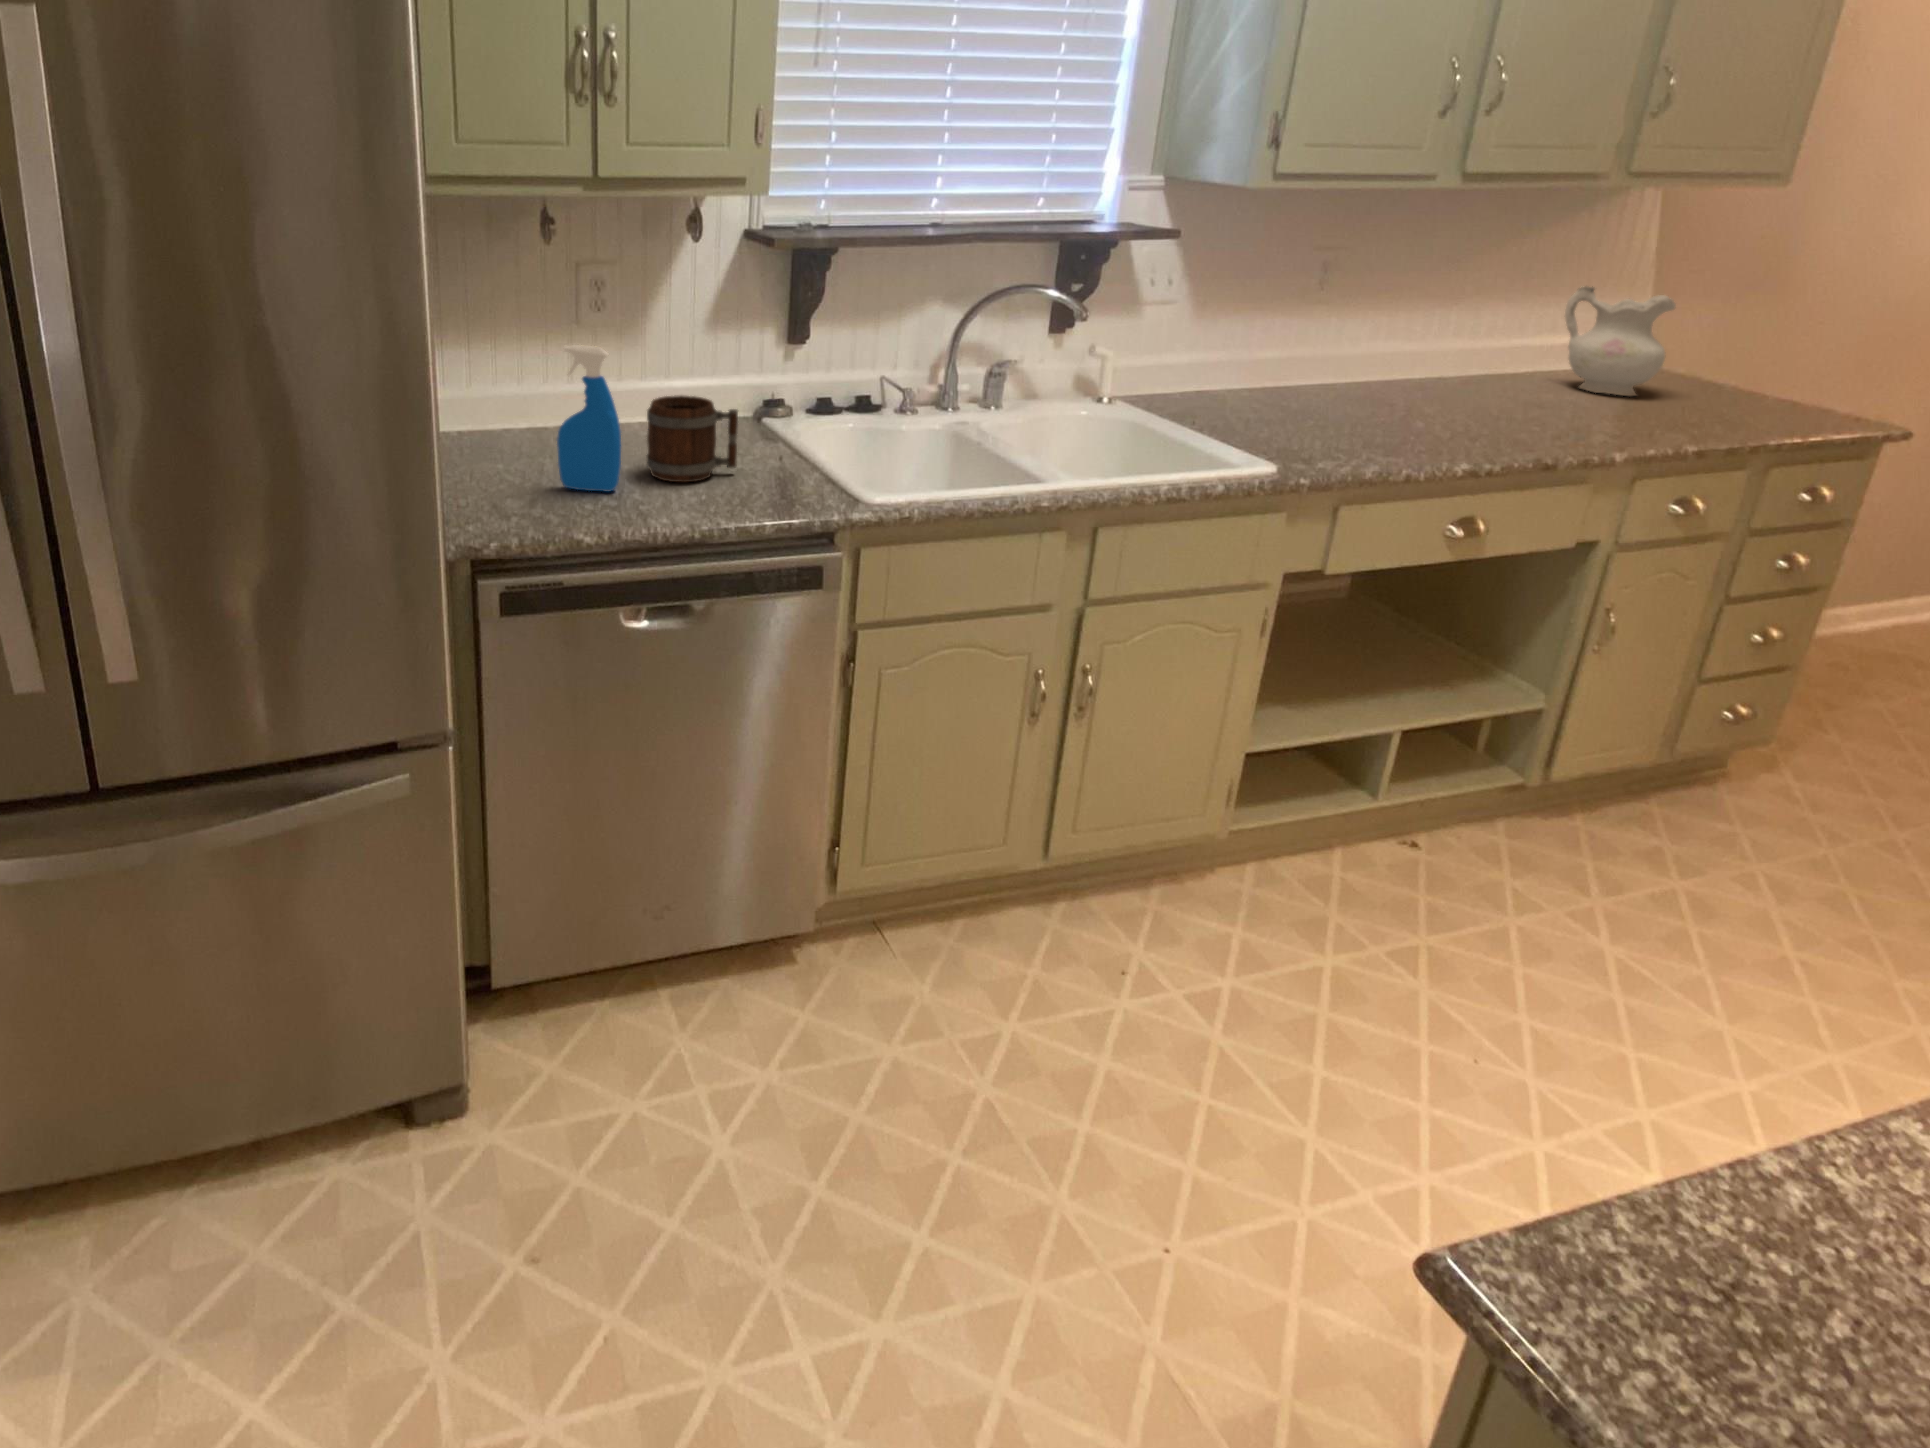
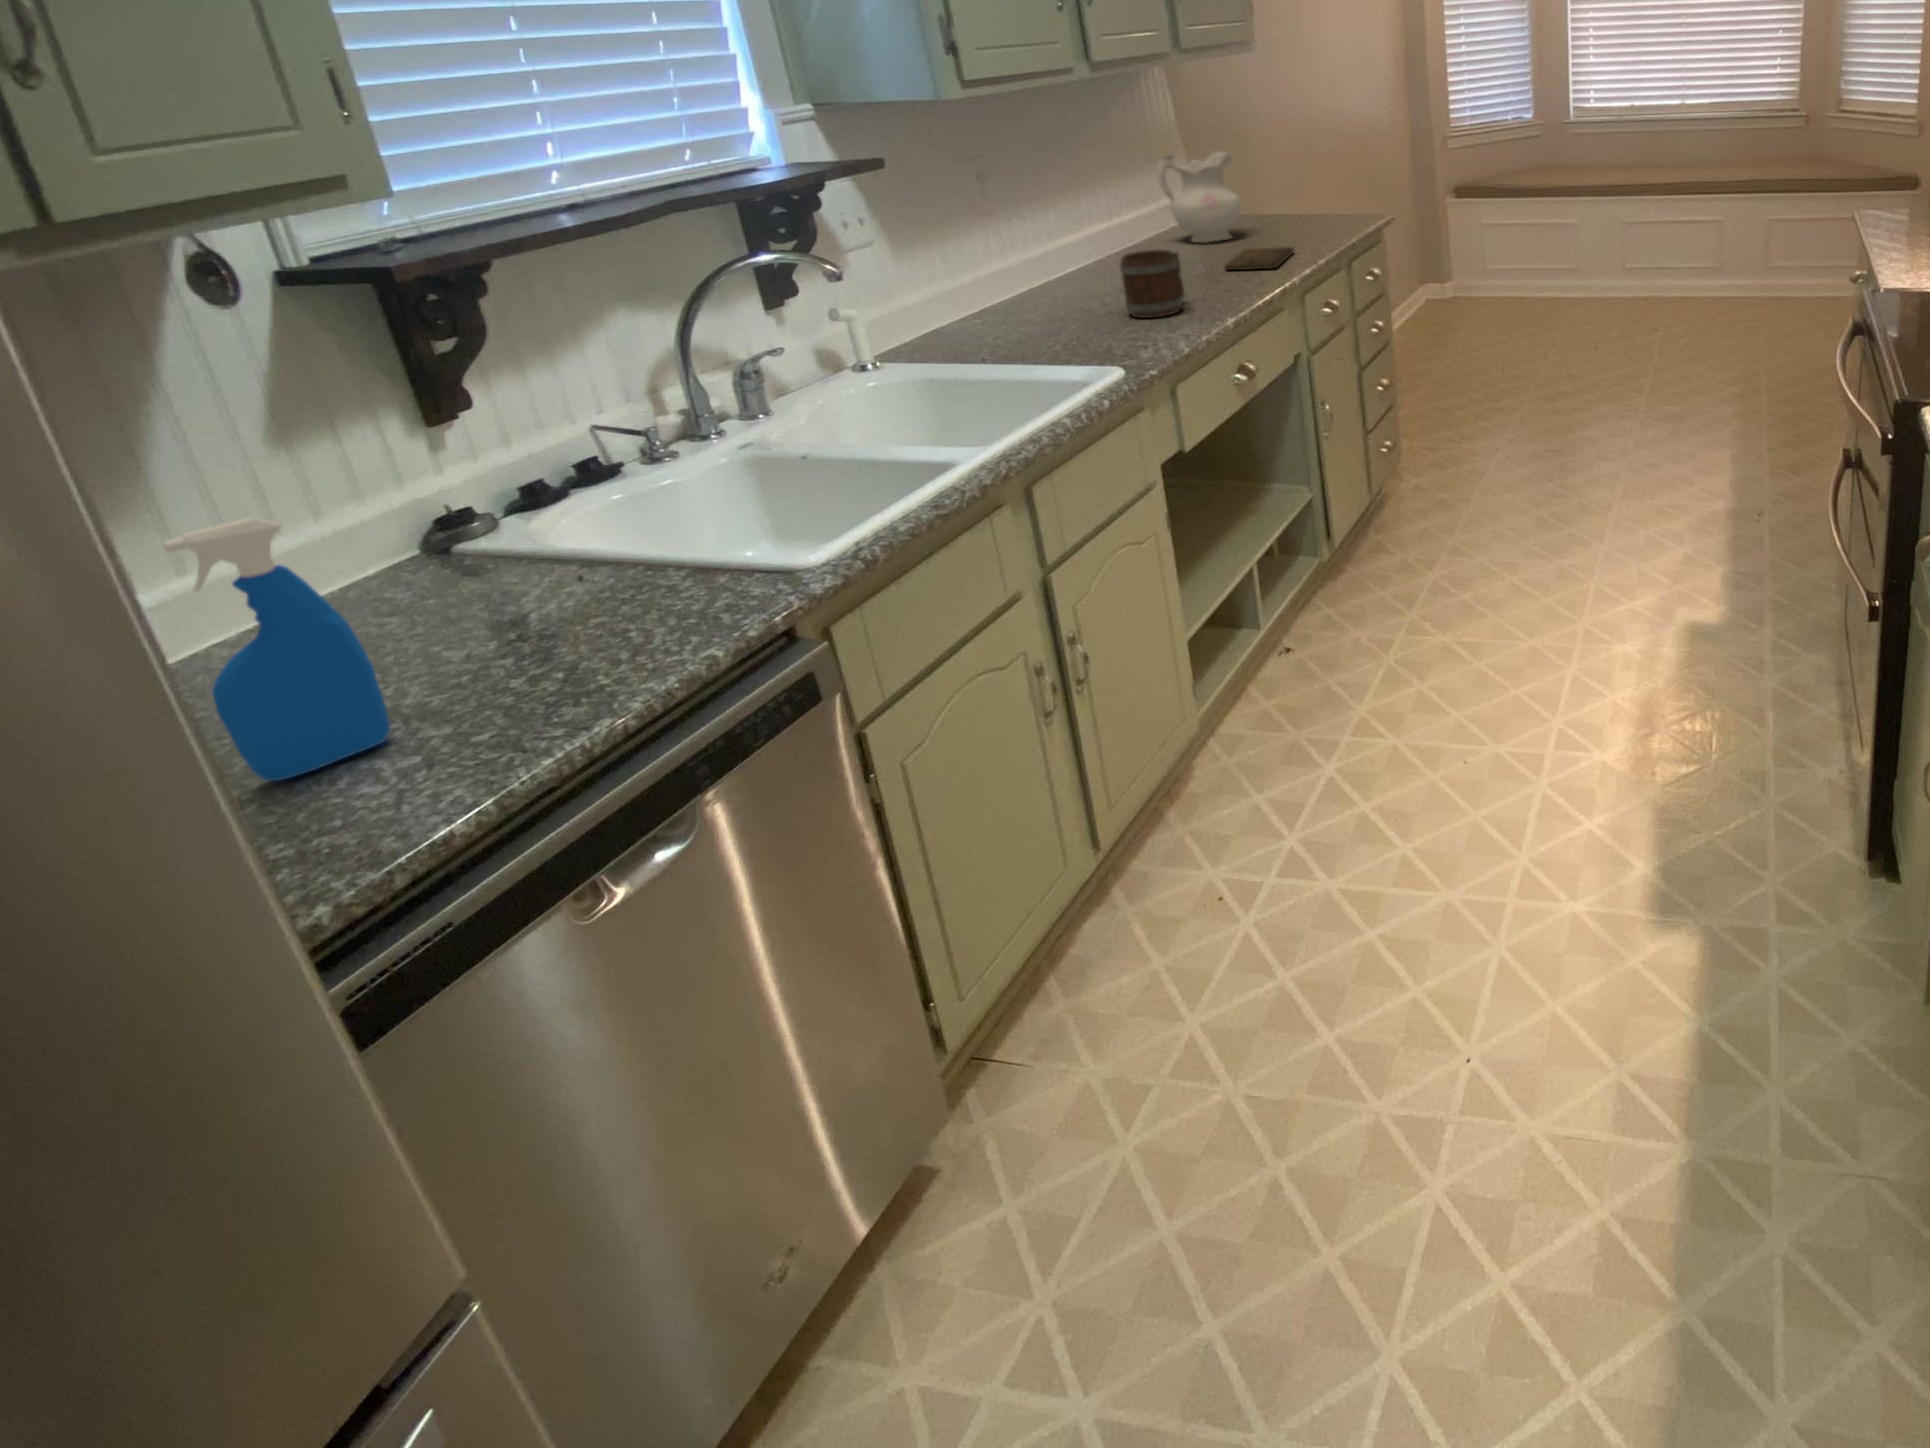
mug: present [647,396,738,482] -> present [1120,250,1185,318]
cutting board: none [1559,409,1681,436] -> present [1225,247,1294,270]

